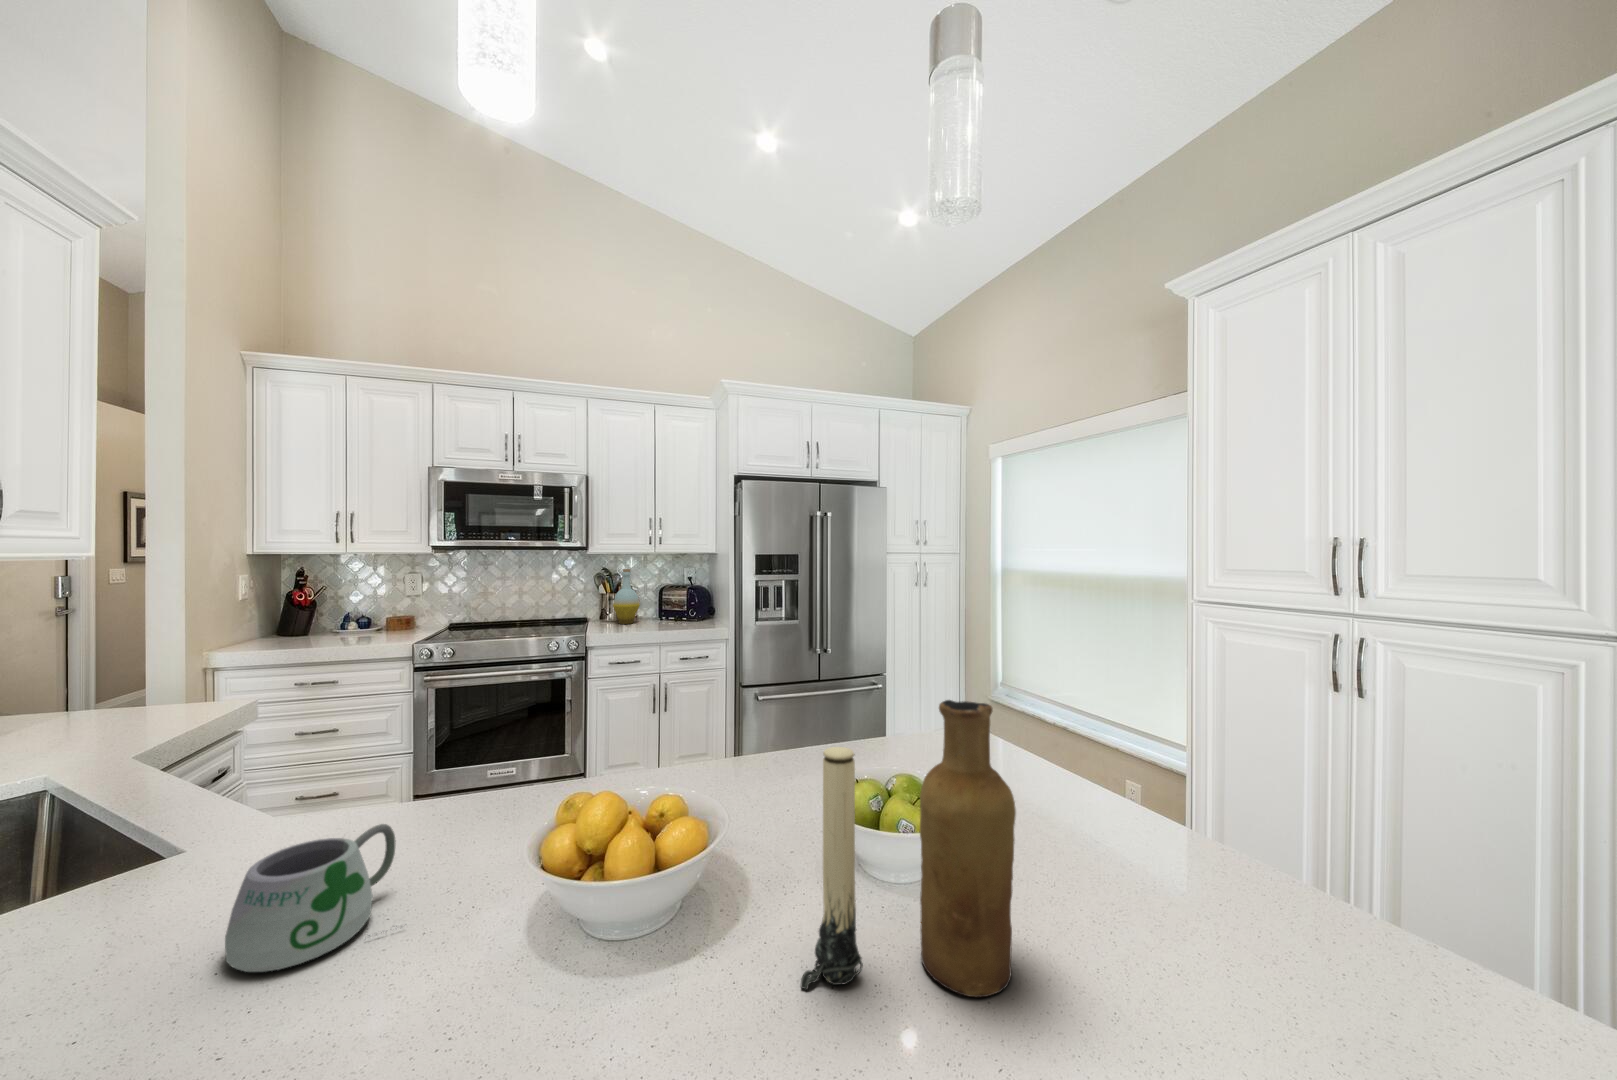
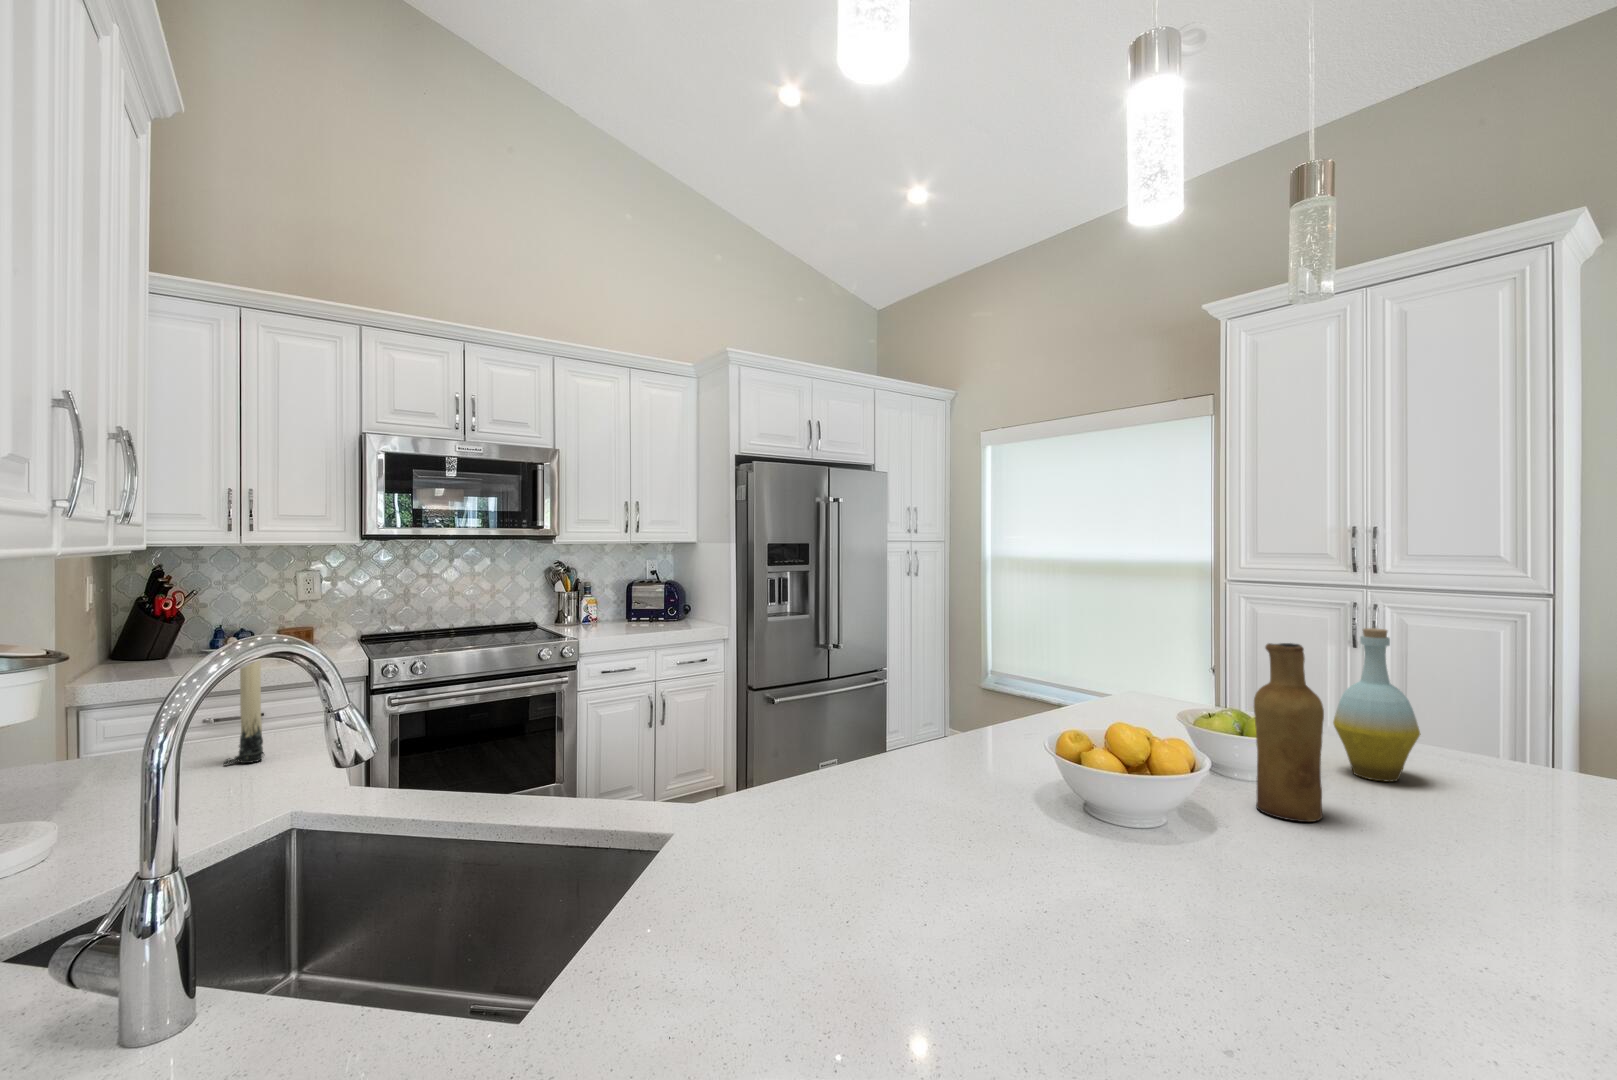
bottle: present [613,569,640,624] -> present [1333,628,1421,782]
candle: present [801,747,863,989] -> present [224,661,264,765]
mug: present [225,824,406,972] -> none [813,773,920,871]

